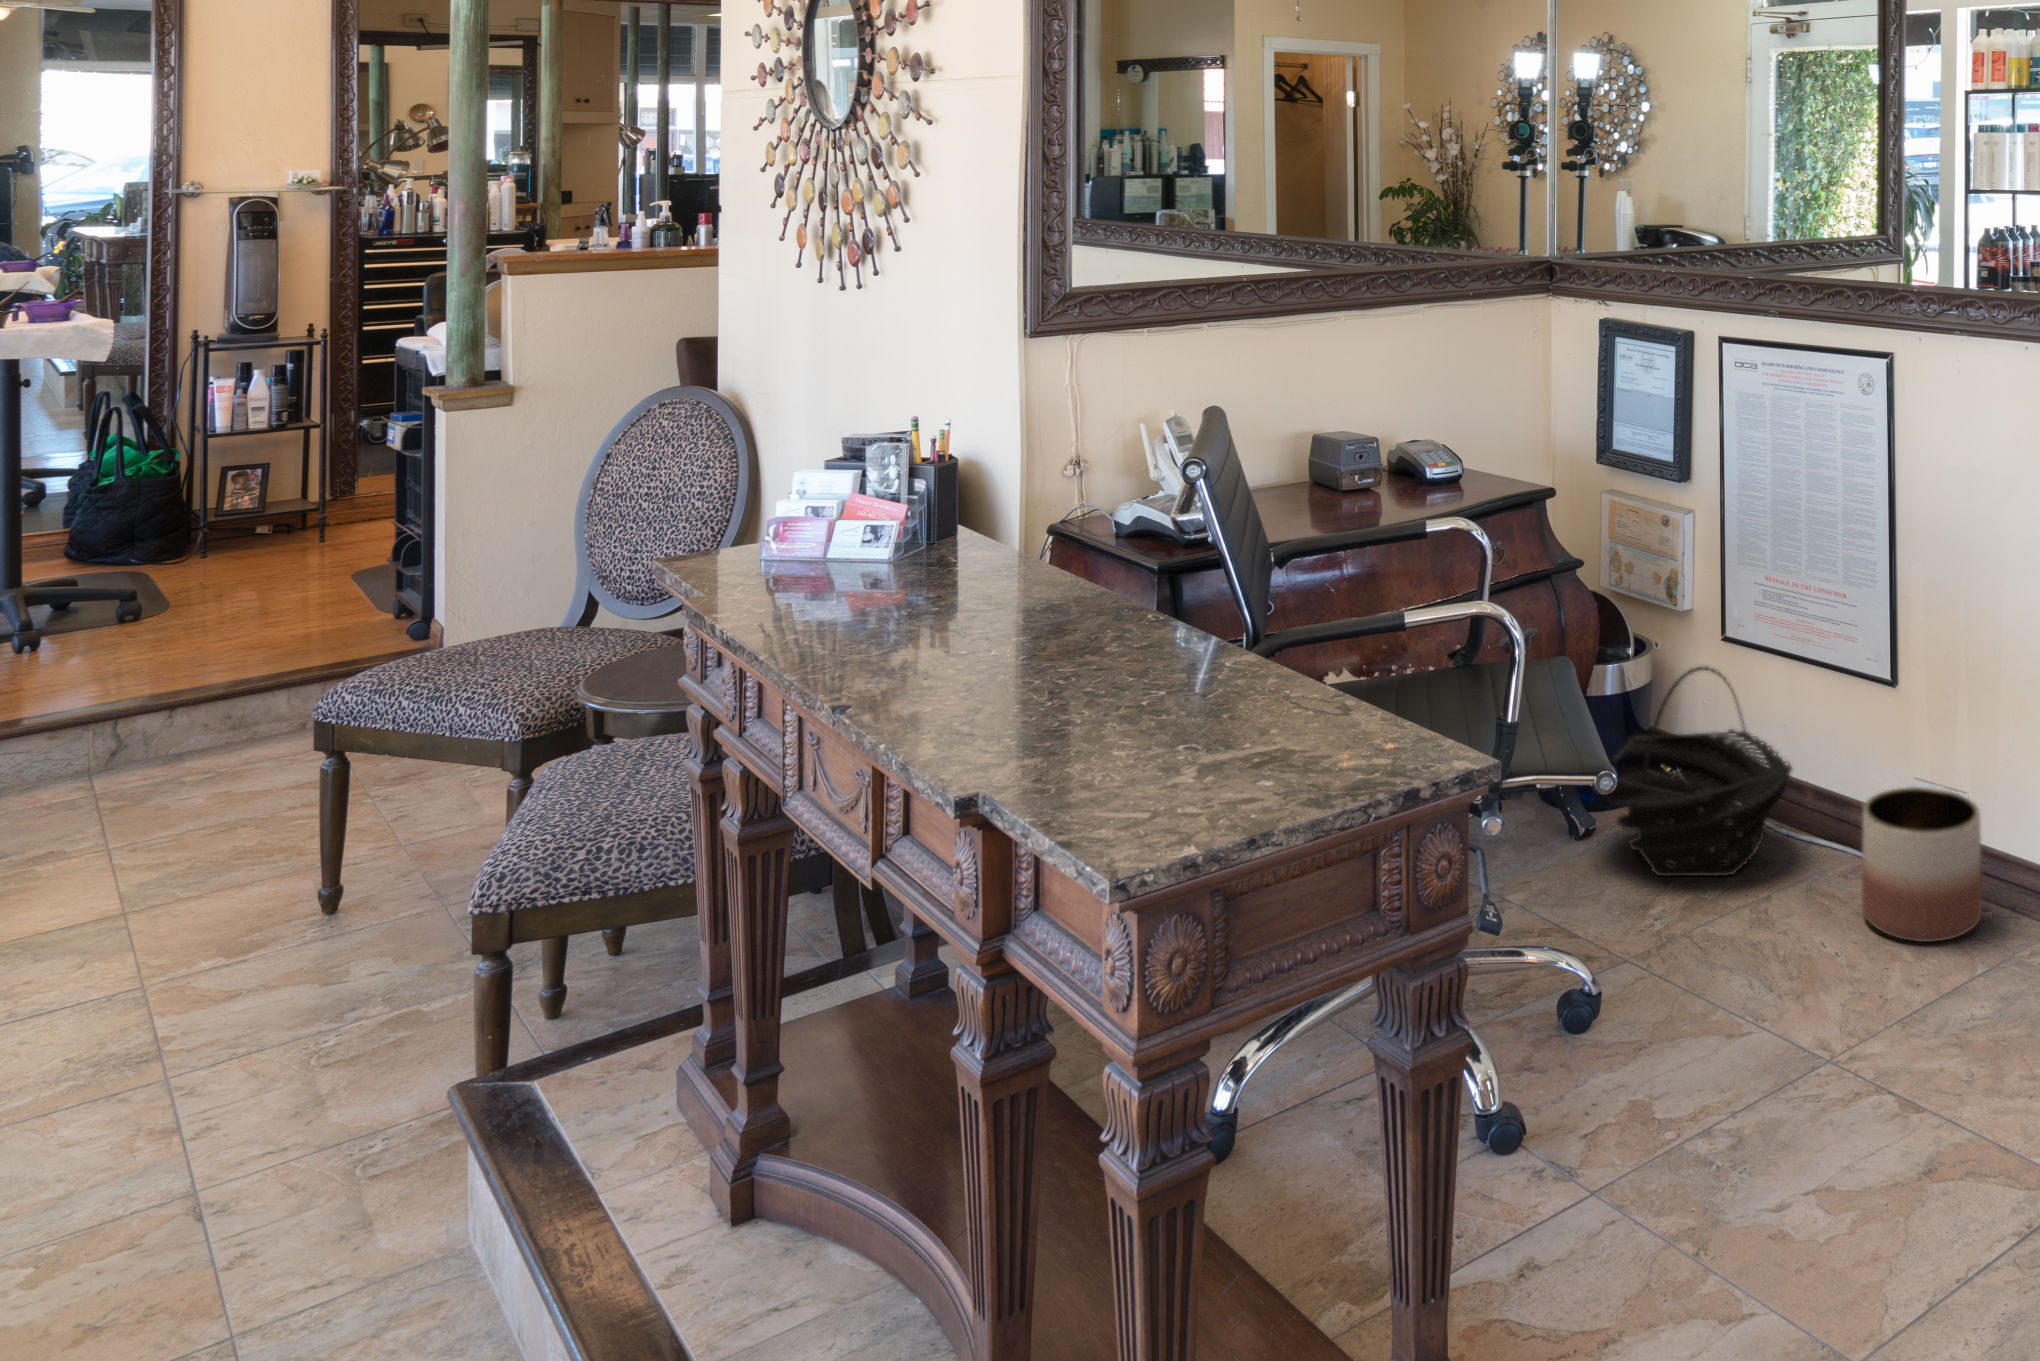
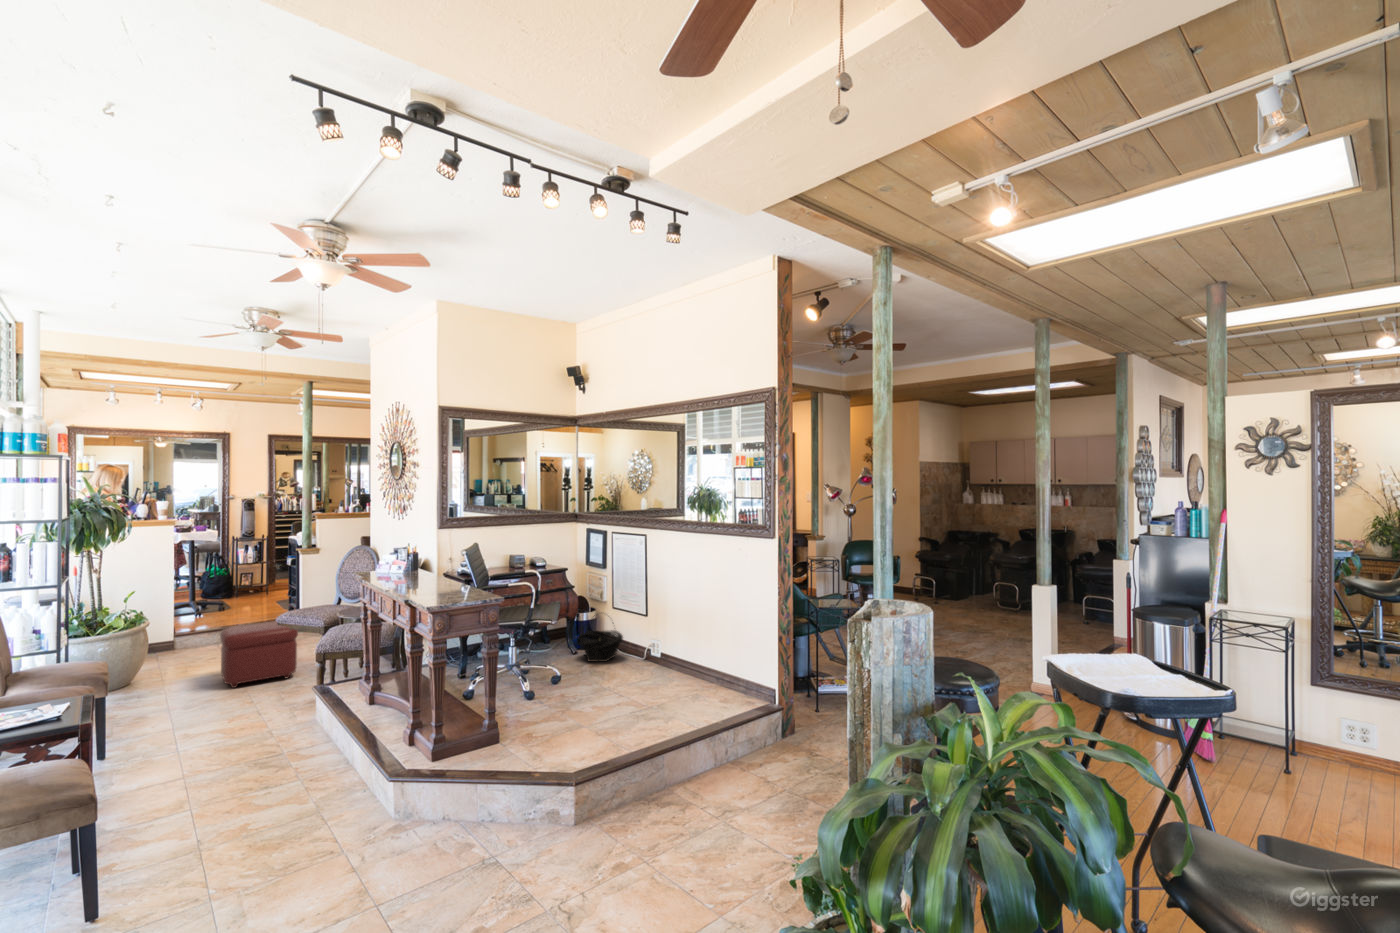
ottoman: none [47,713,404,1045] -> present [220,621,298,688]
planter: present [1862,787,1982,942] -> none [632,640,660,673]

